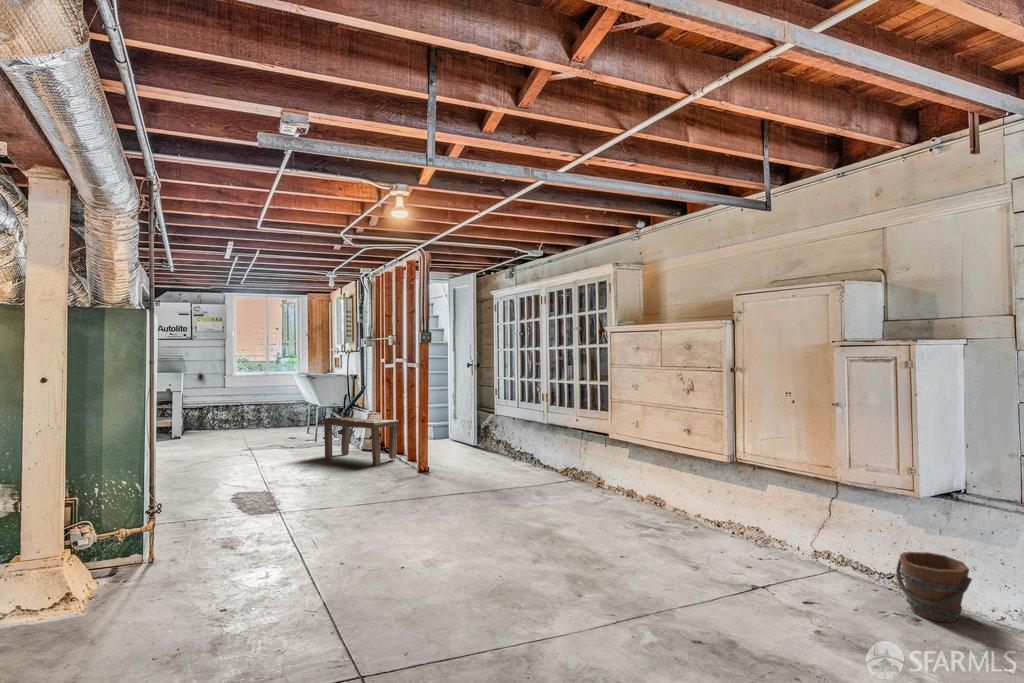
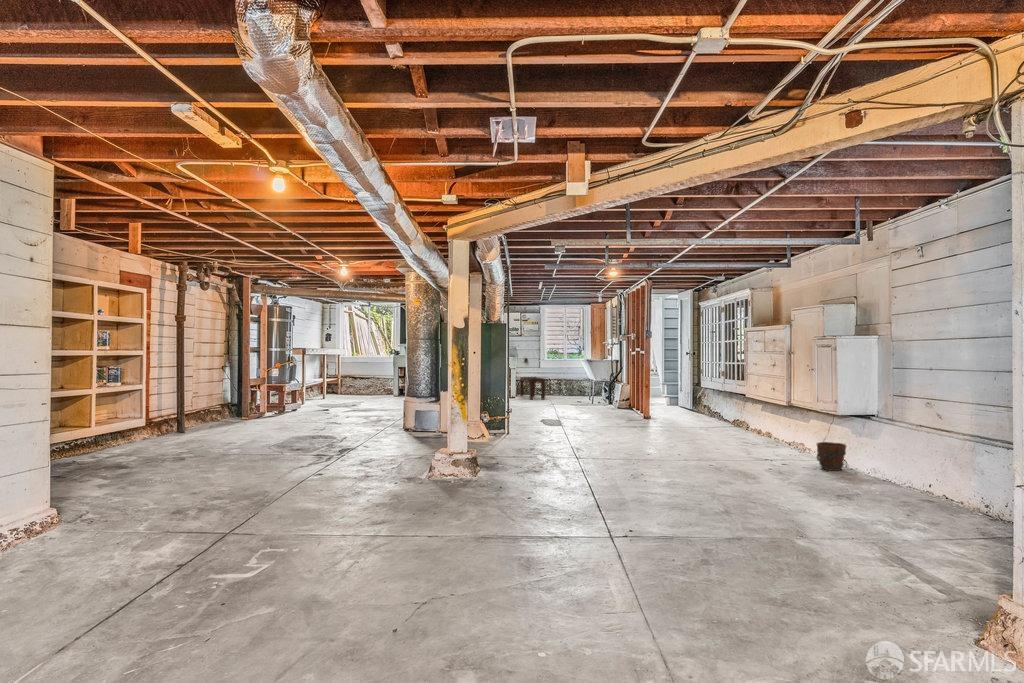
bench: present [324,417,399,466] -> present [520,377,545,400]

